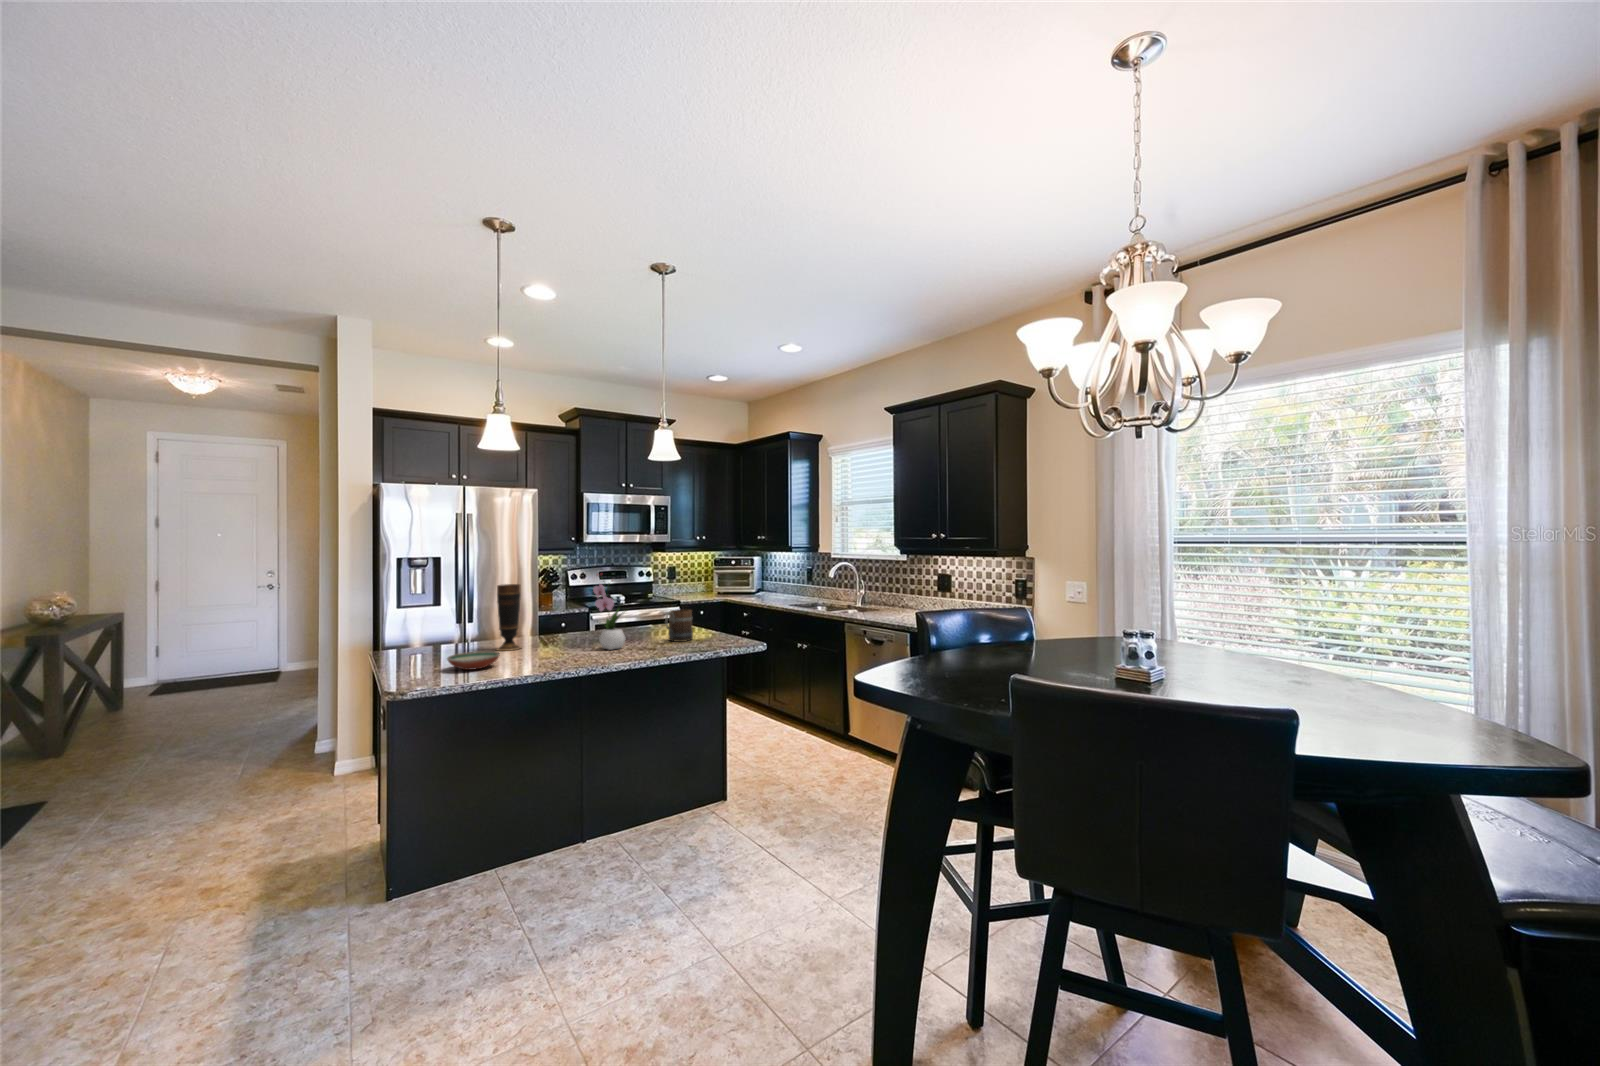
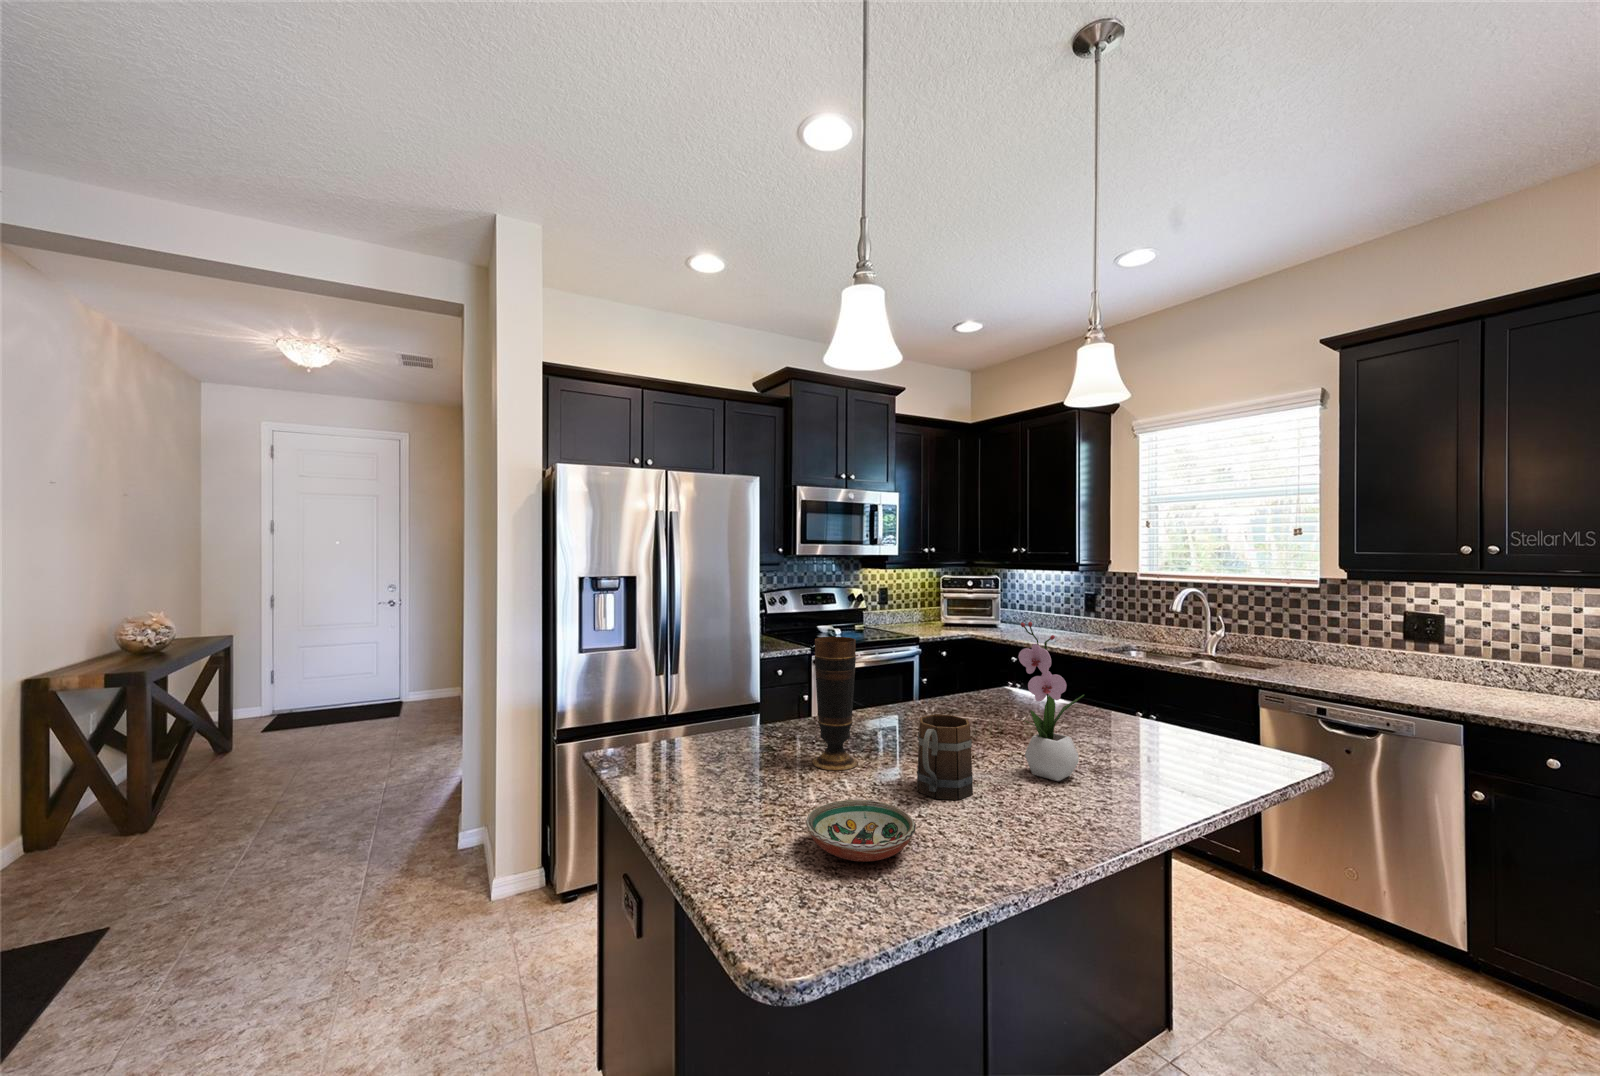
mug: present [665,609,693,642] -> present [917,714,973,800]

